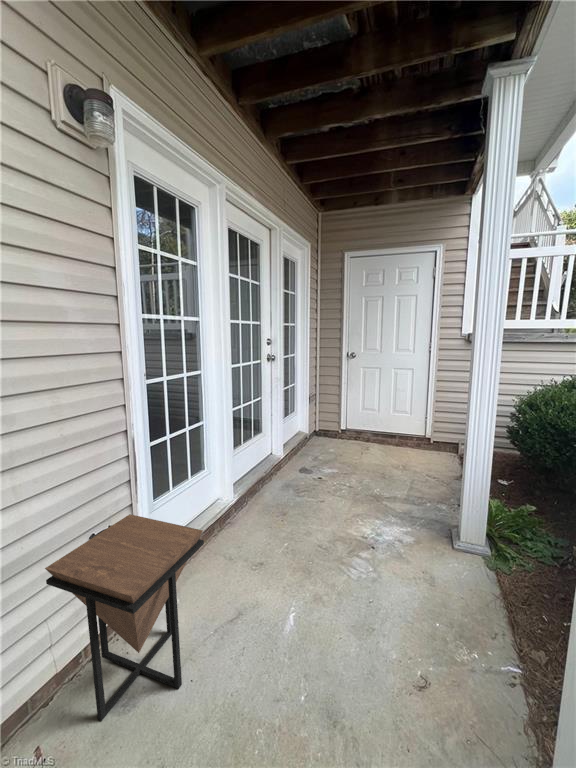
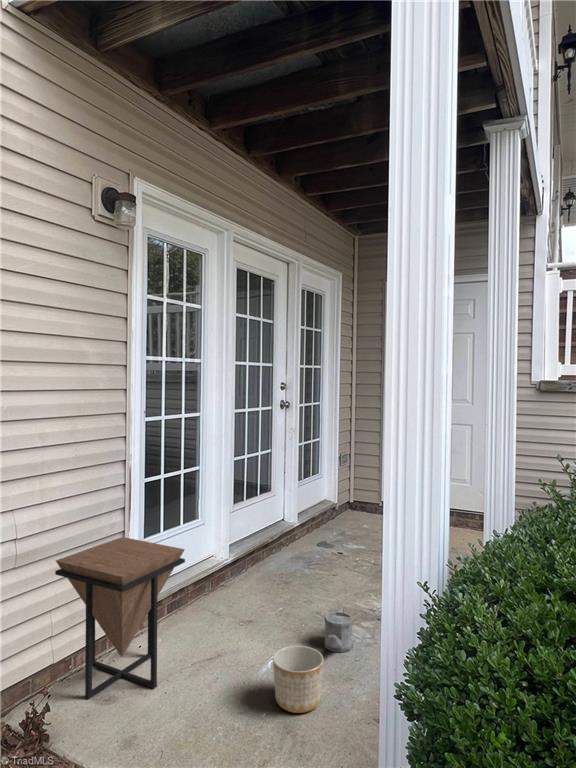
watering can: none [341,553,369,608] -> present [324,606,353,653]
planter: none [313,624,369,710] -> present [273,646,323,713]

